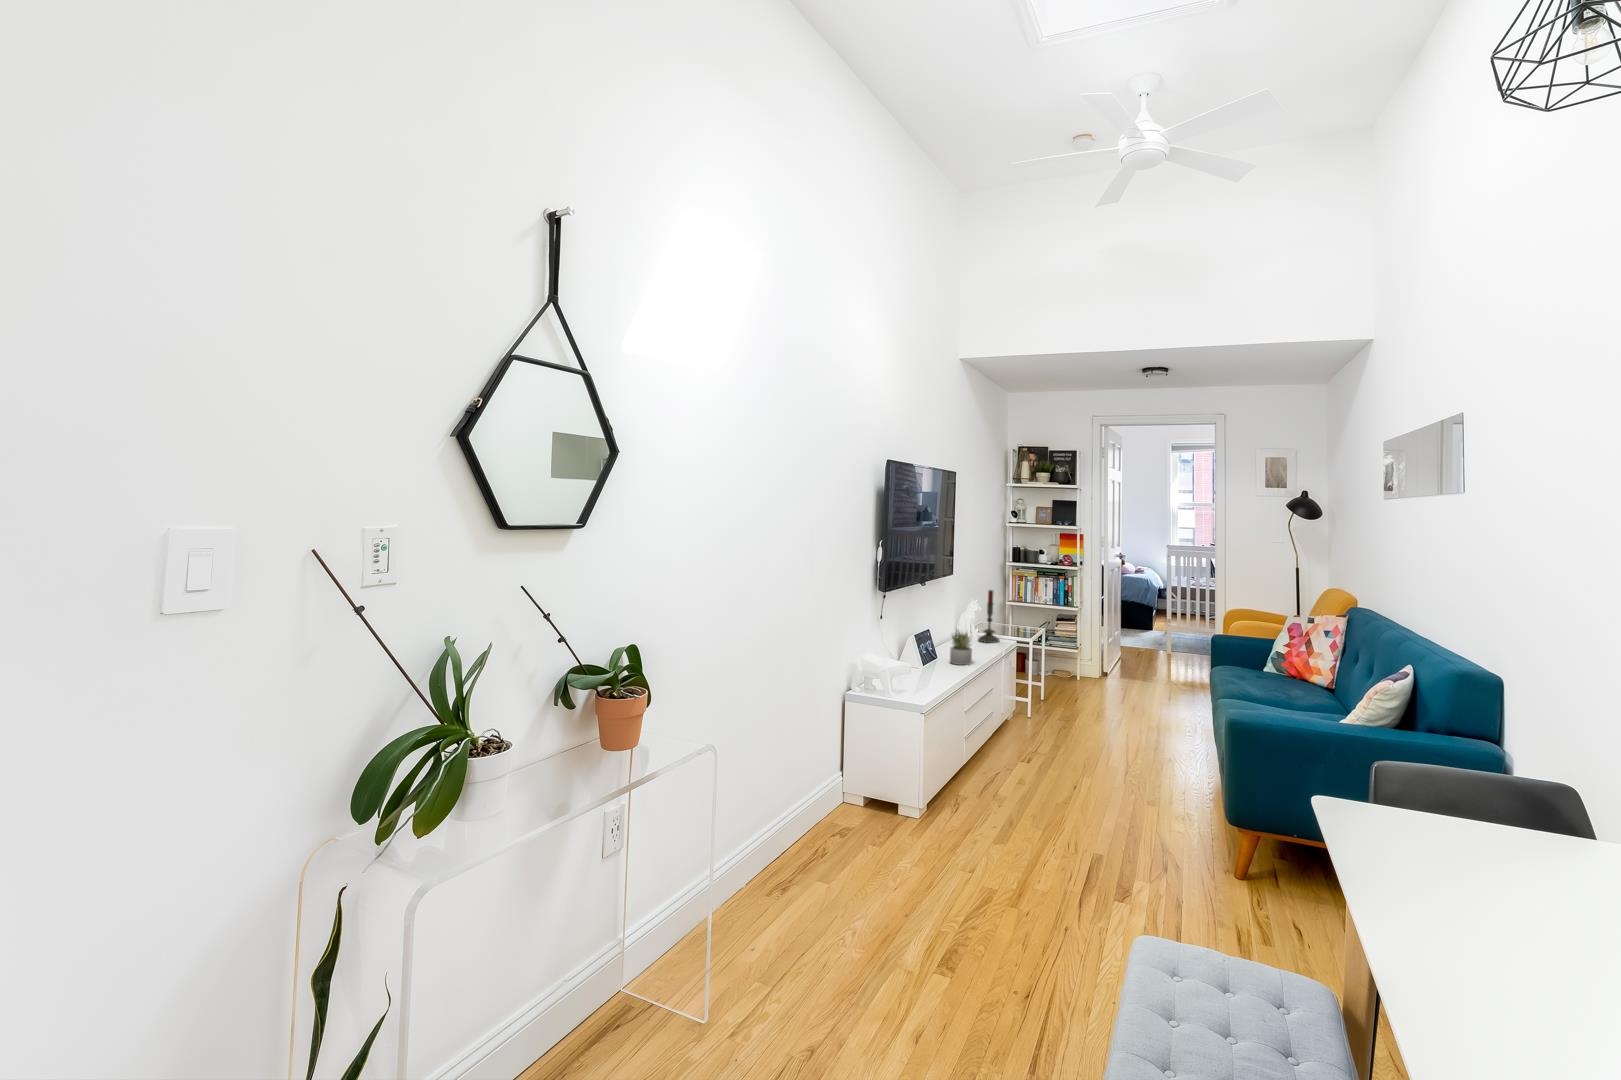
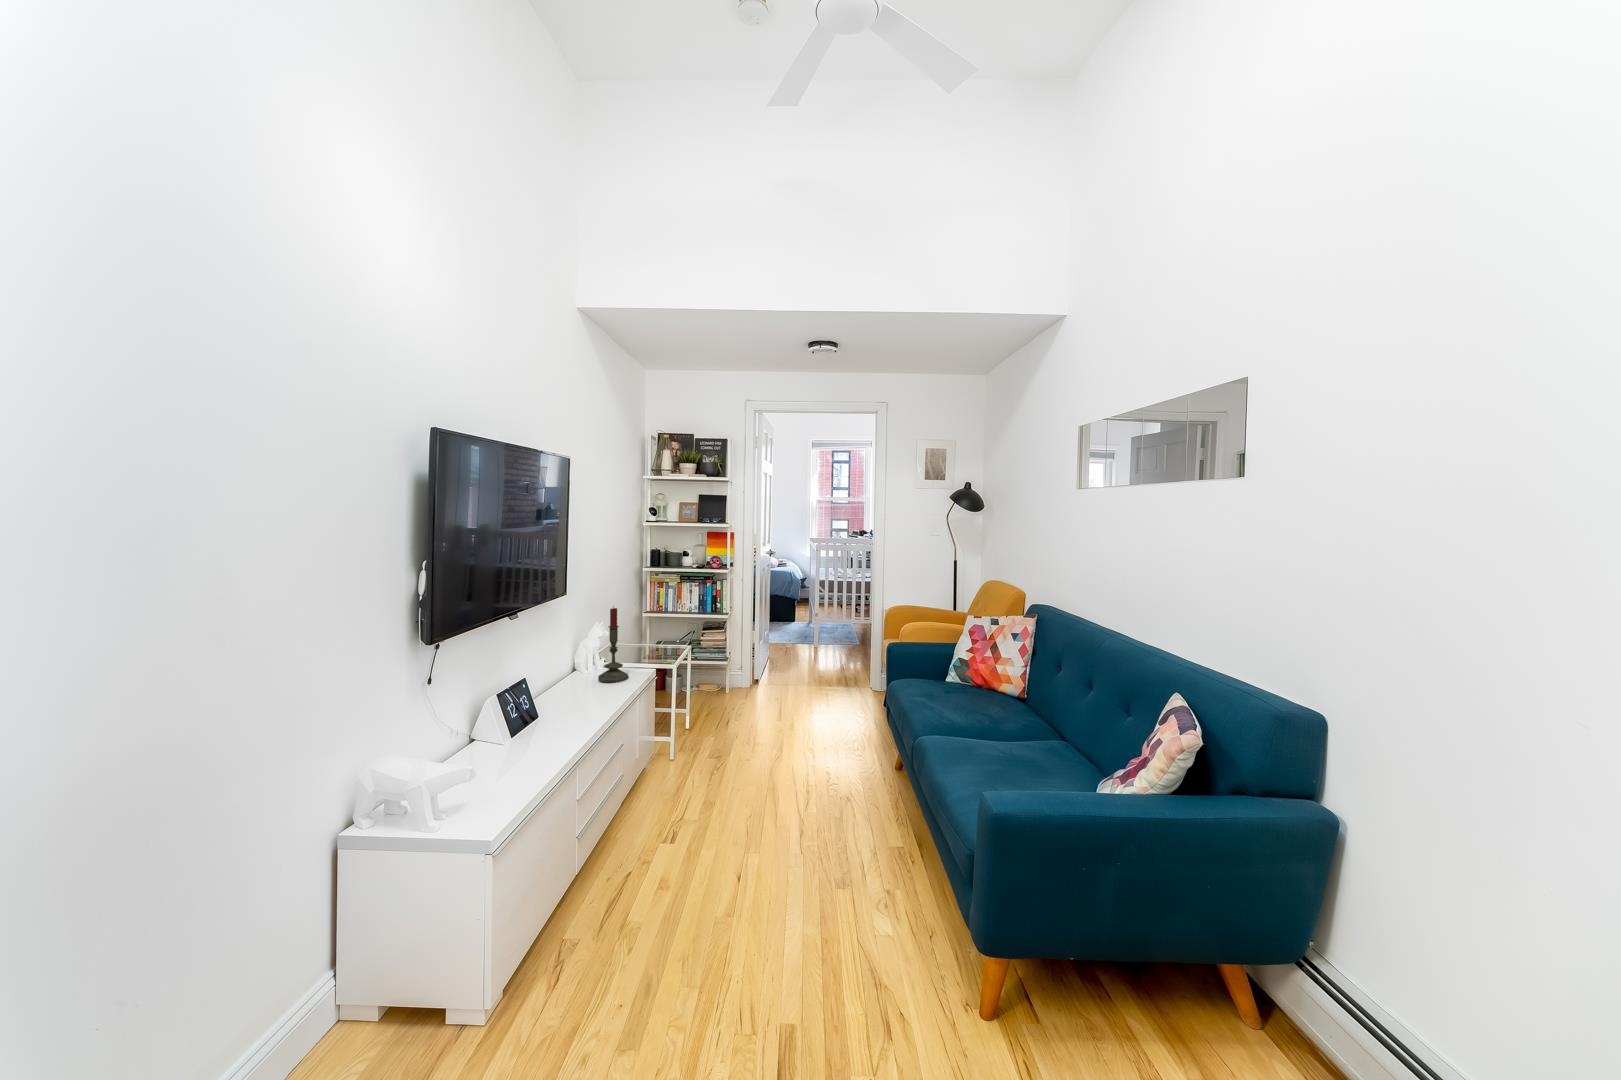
succulent plant: present [950,630,972,665] -> none [531,680,572,742]

